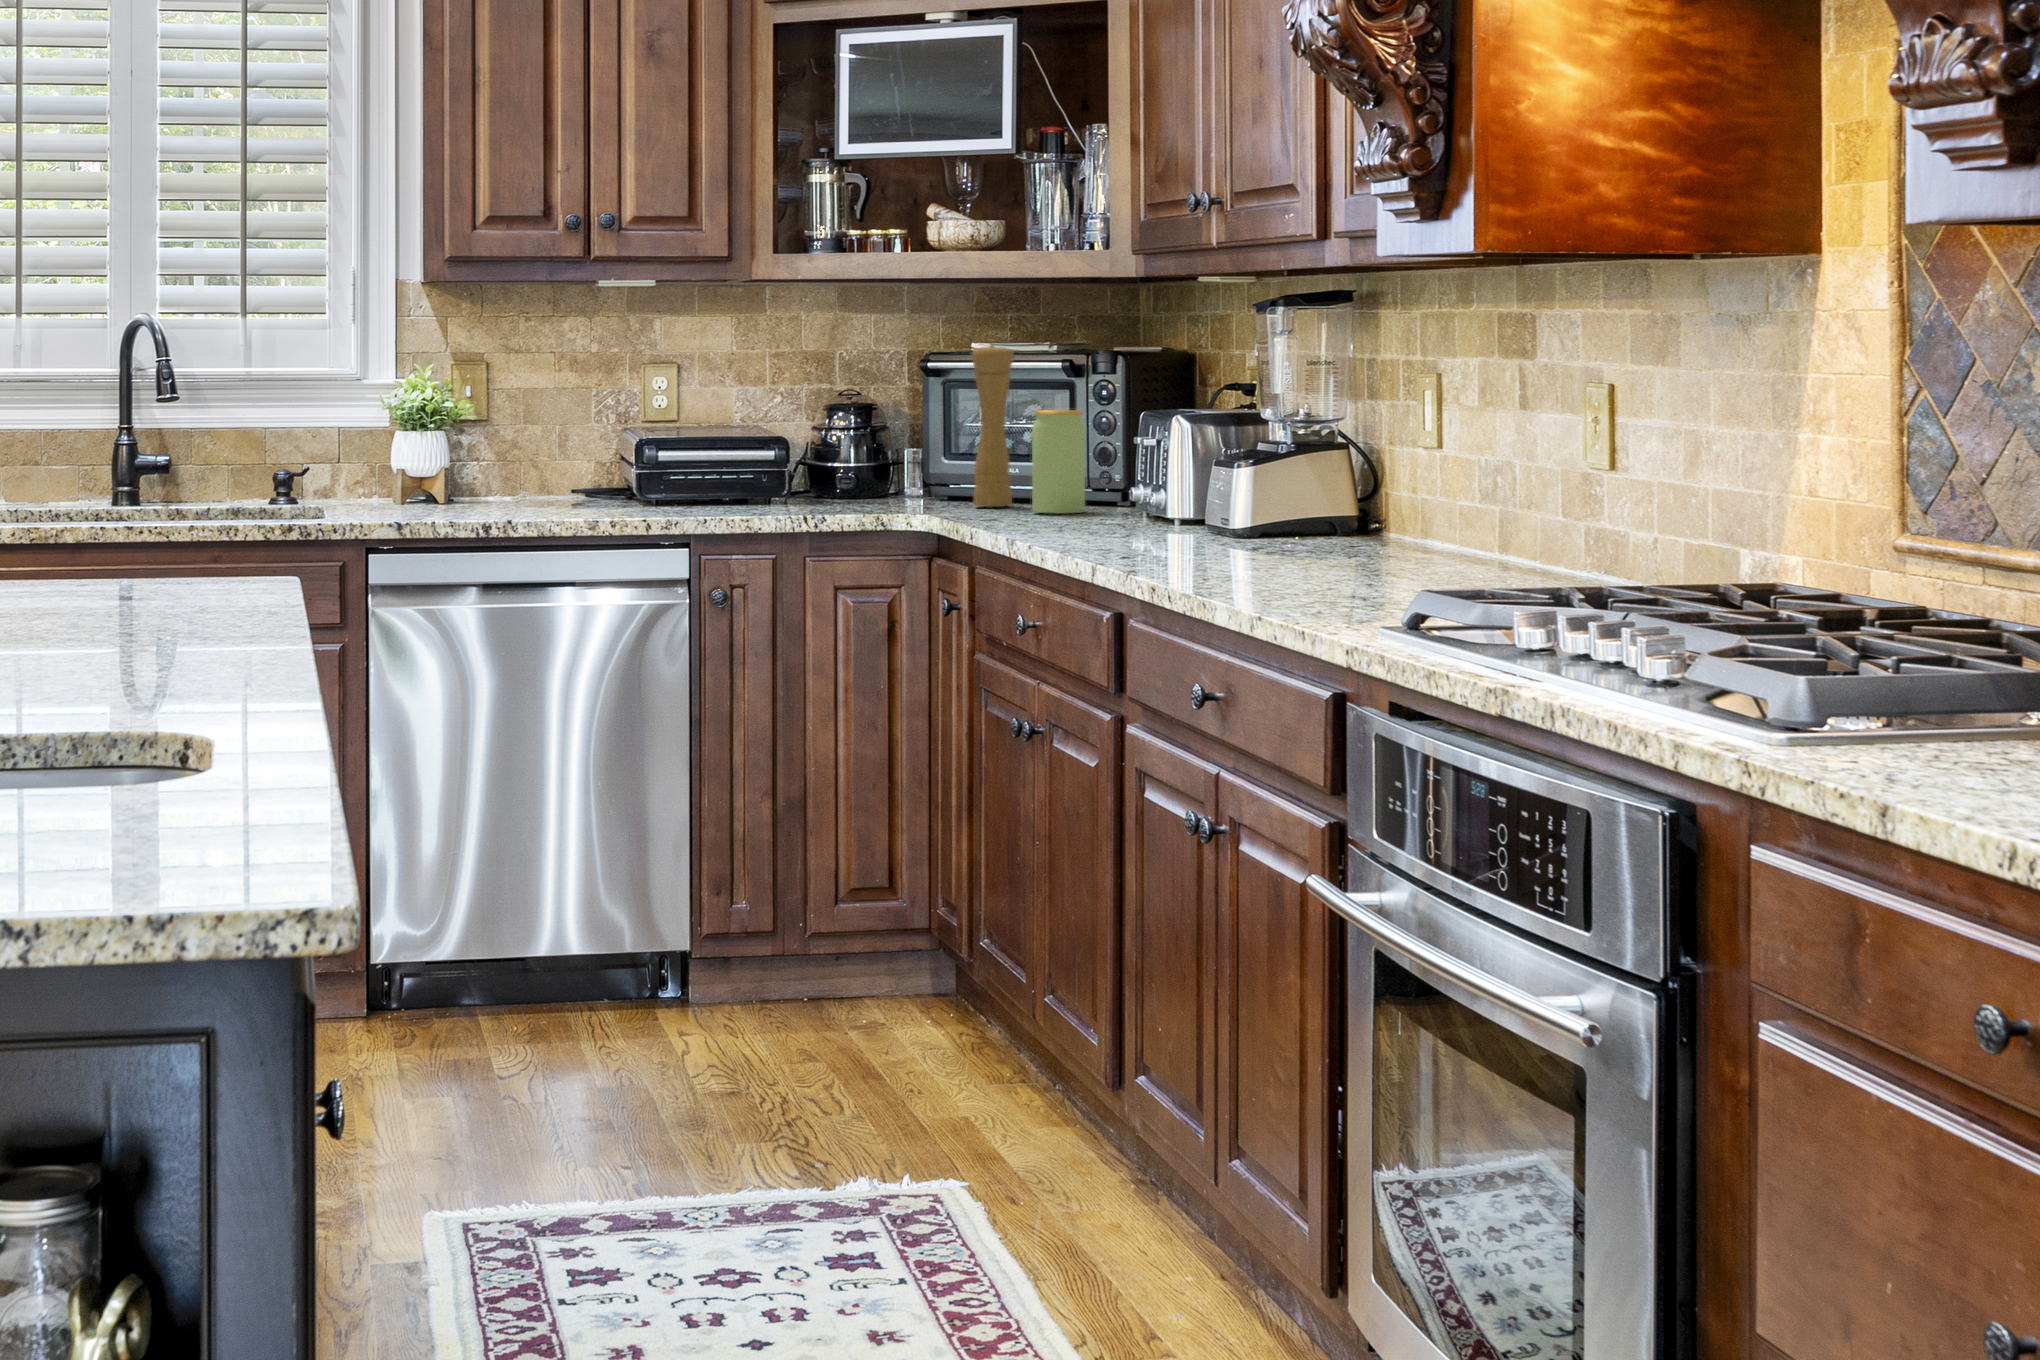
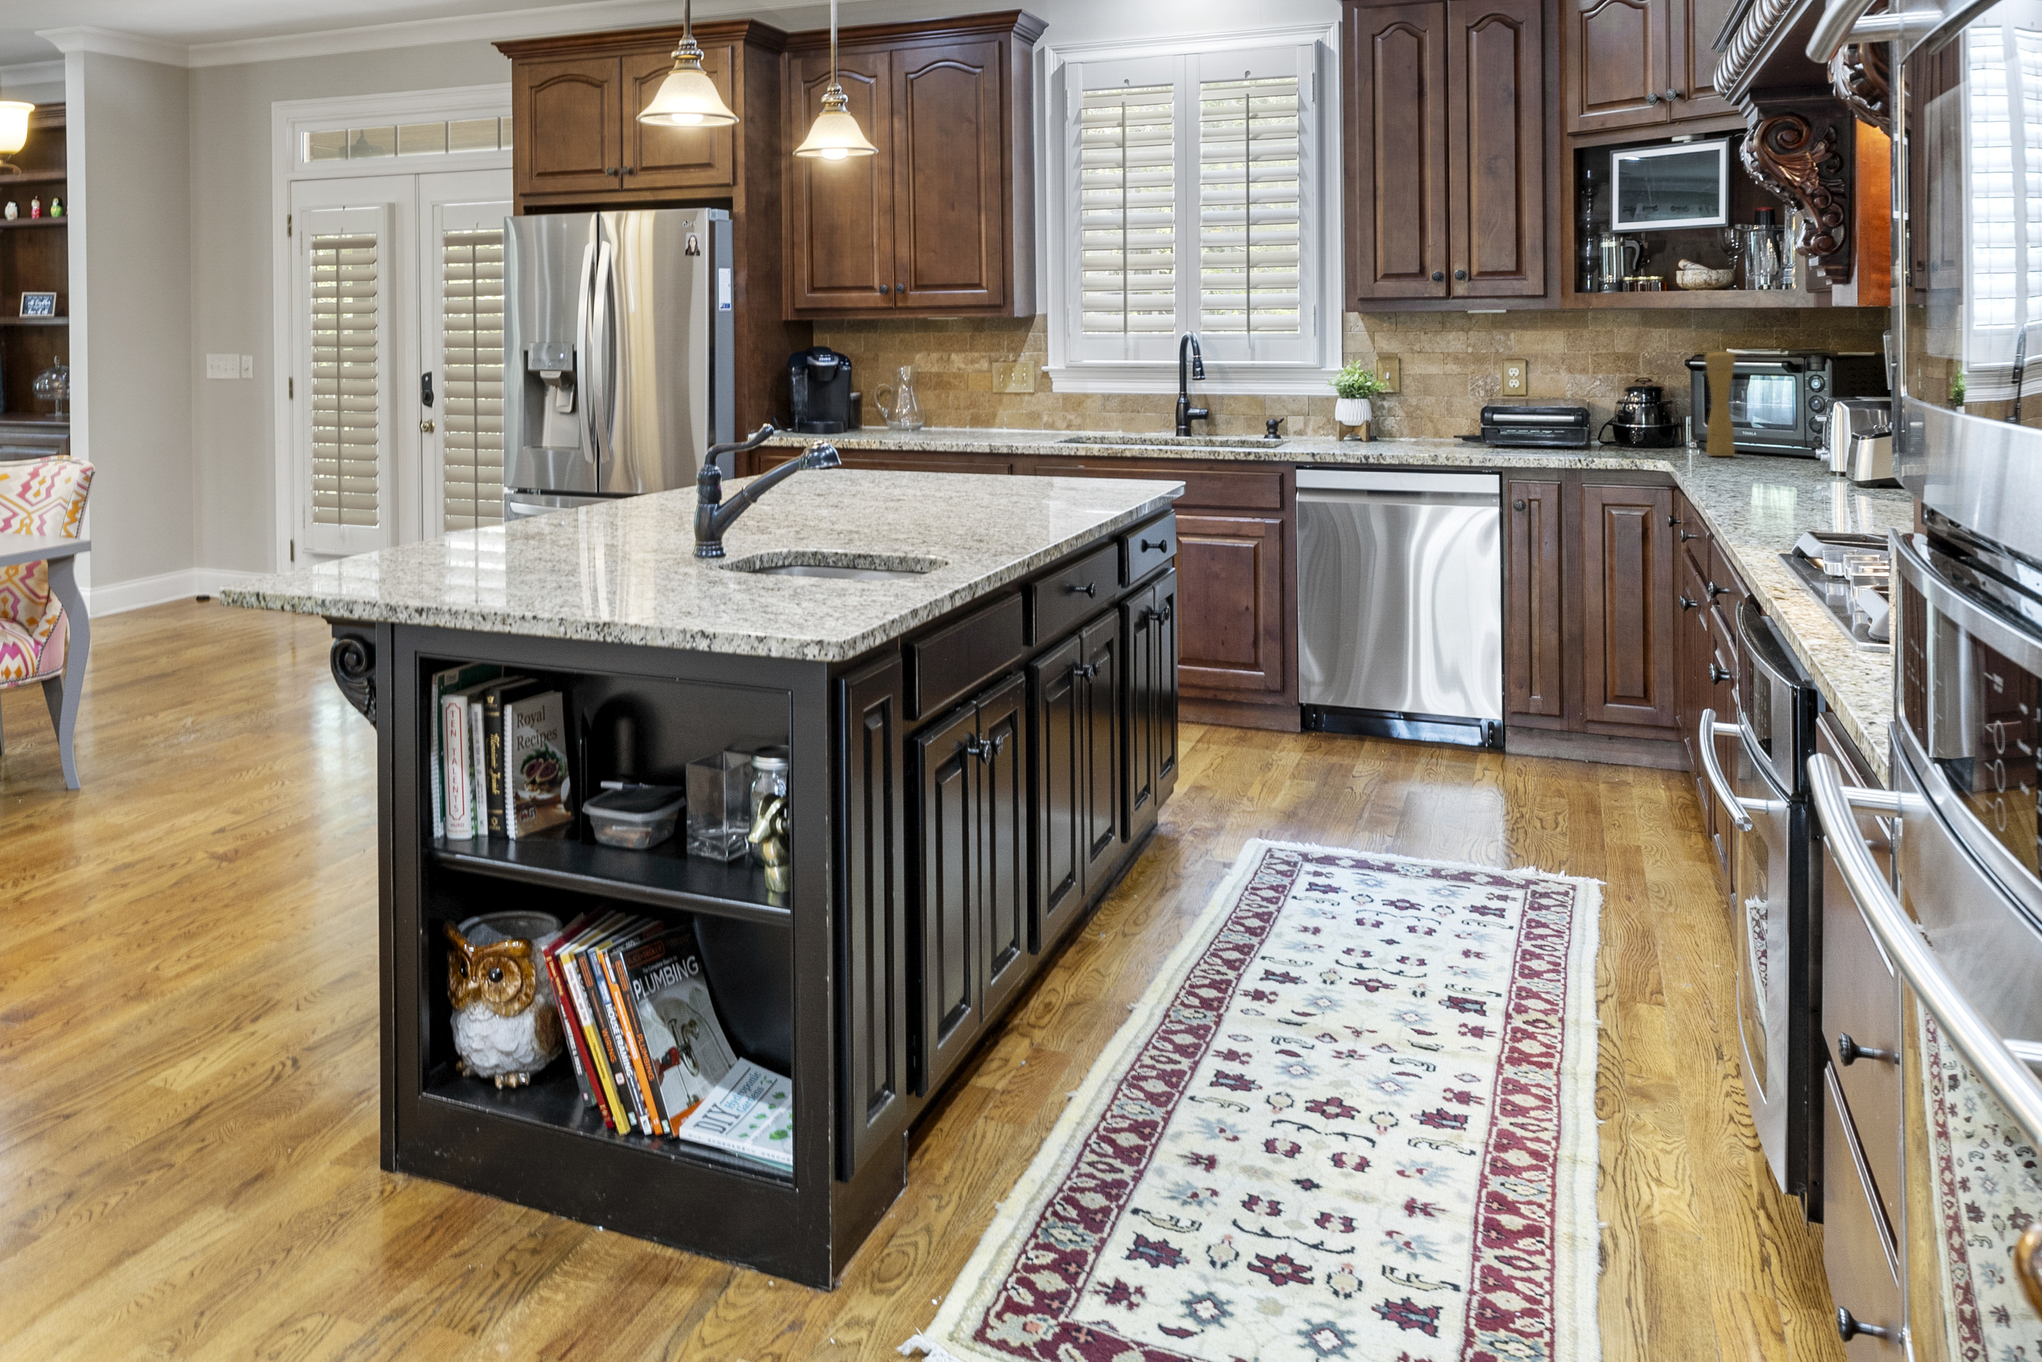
jar: present [1032,410,1085,514] -> none [1736,395,1777,463]

